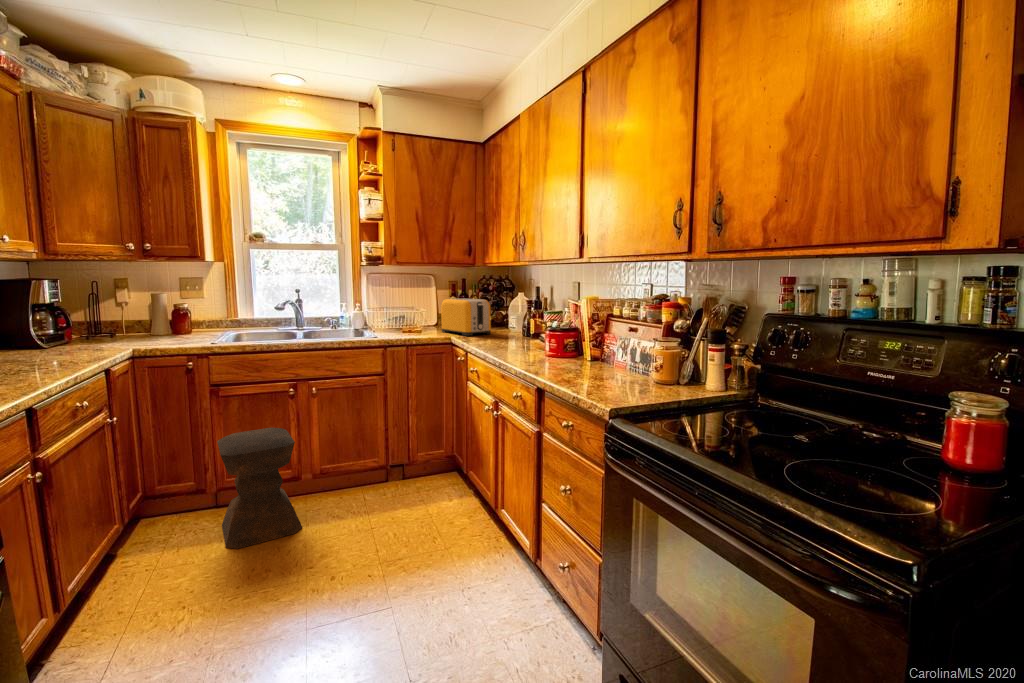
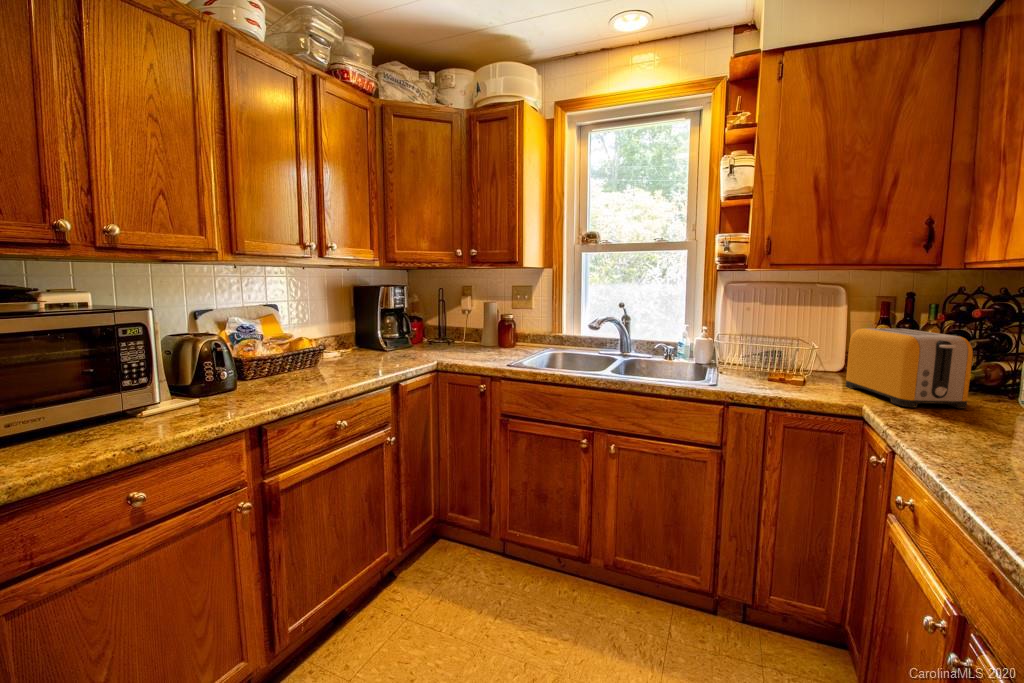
stool: present [217,428,302,549] -> none [472,483,570,654]

